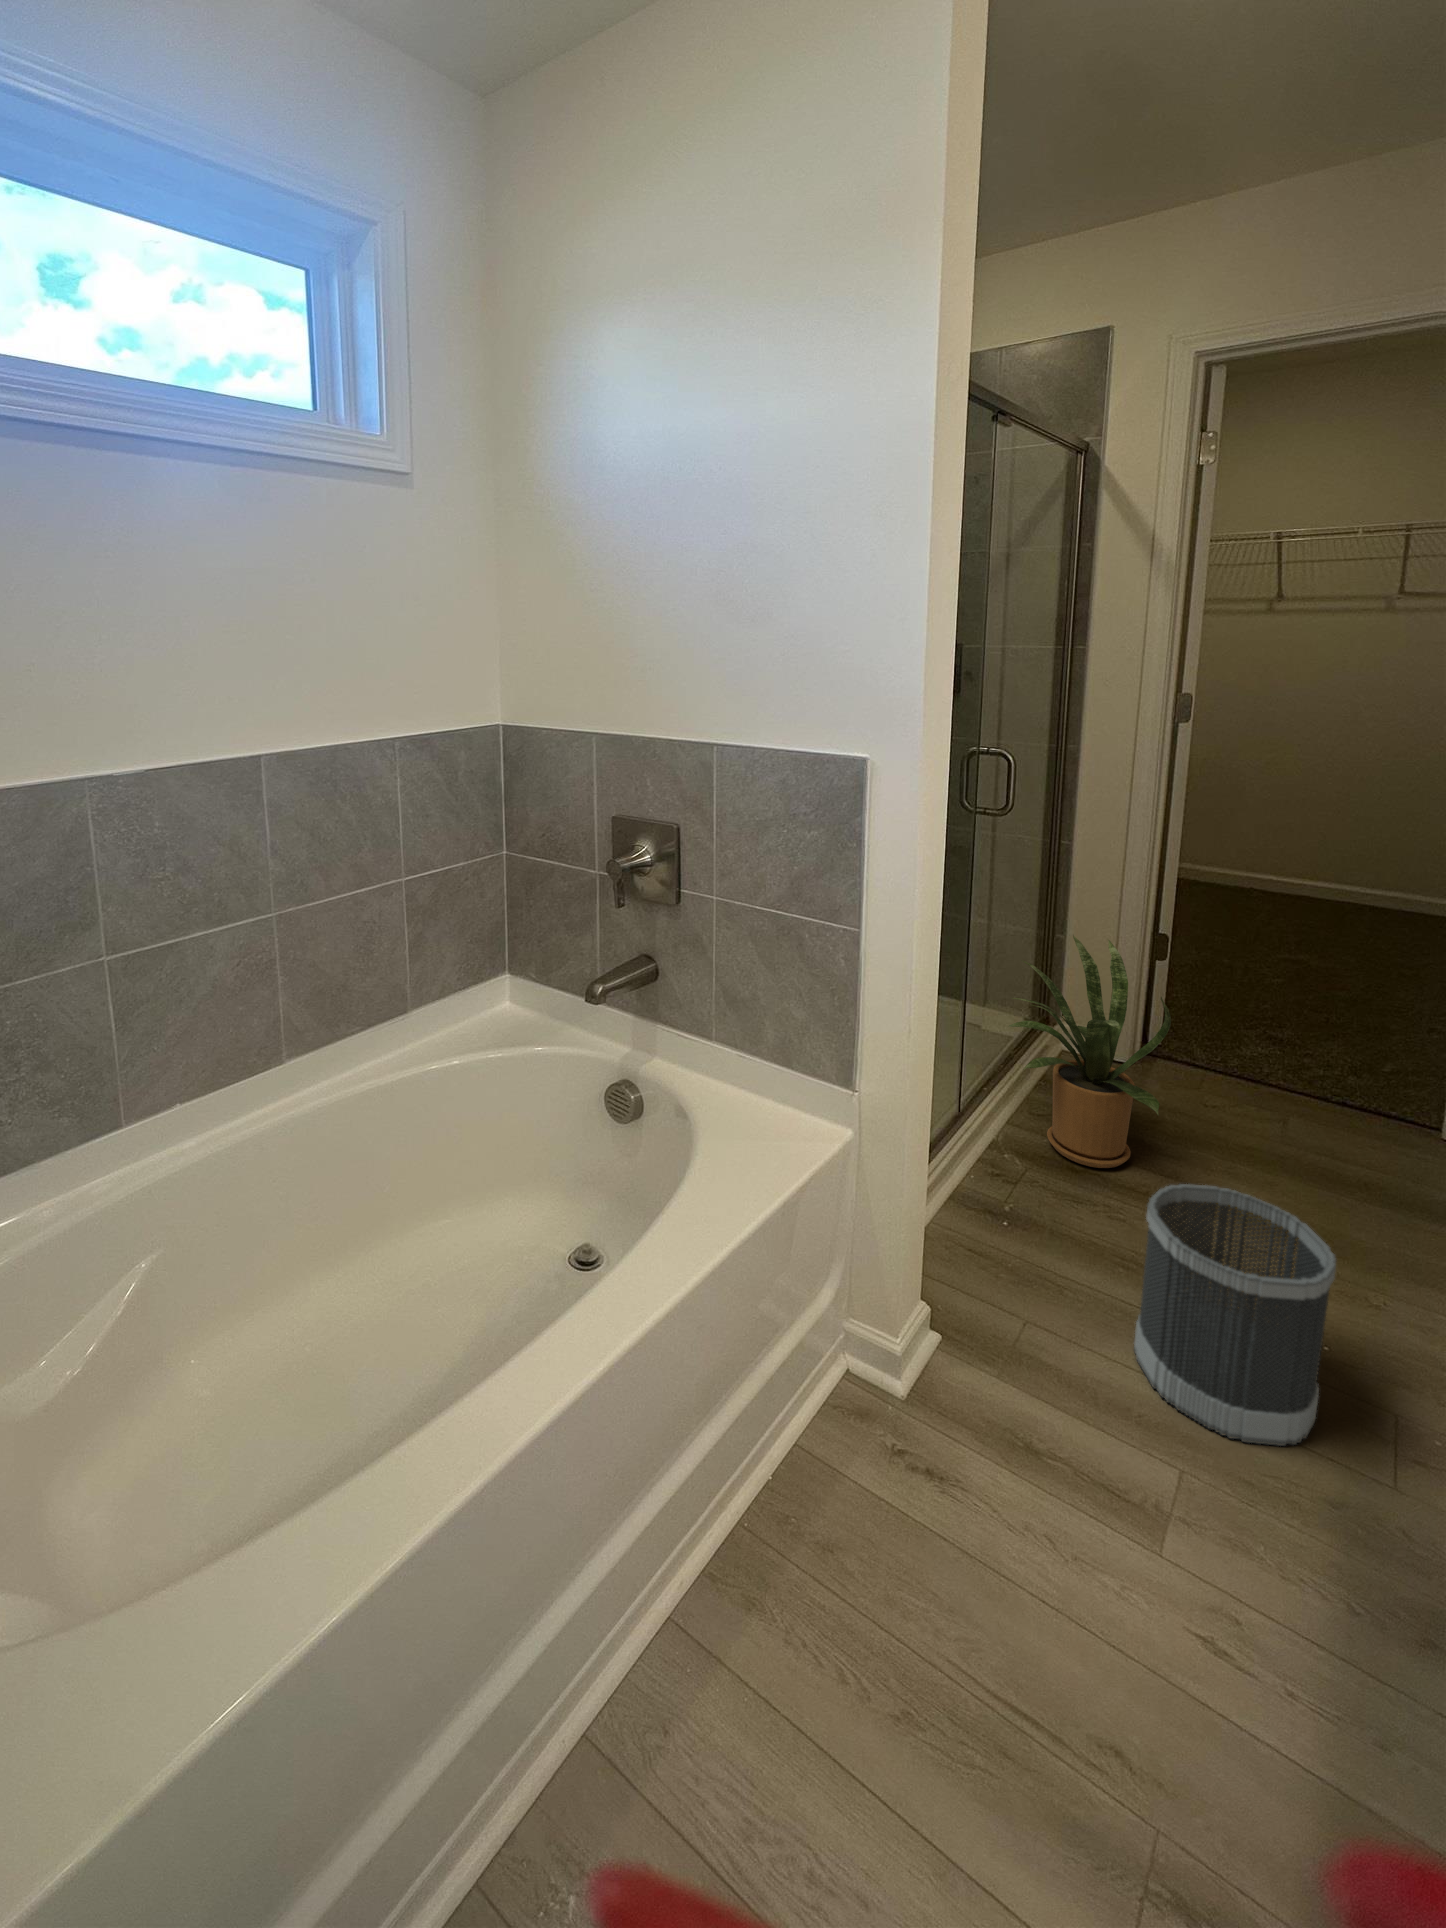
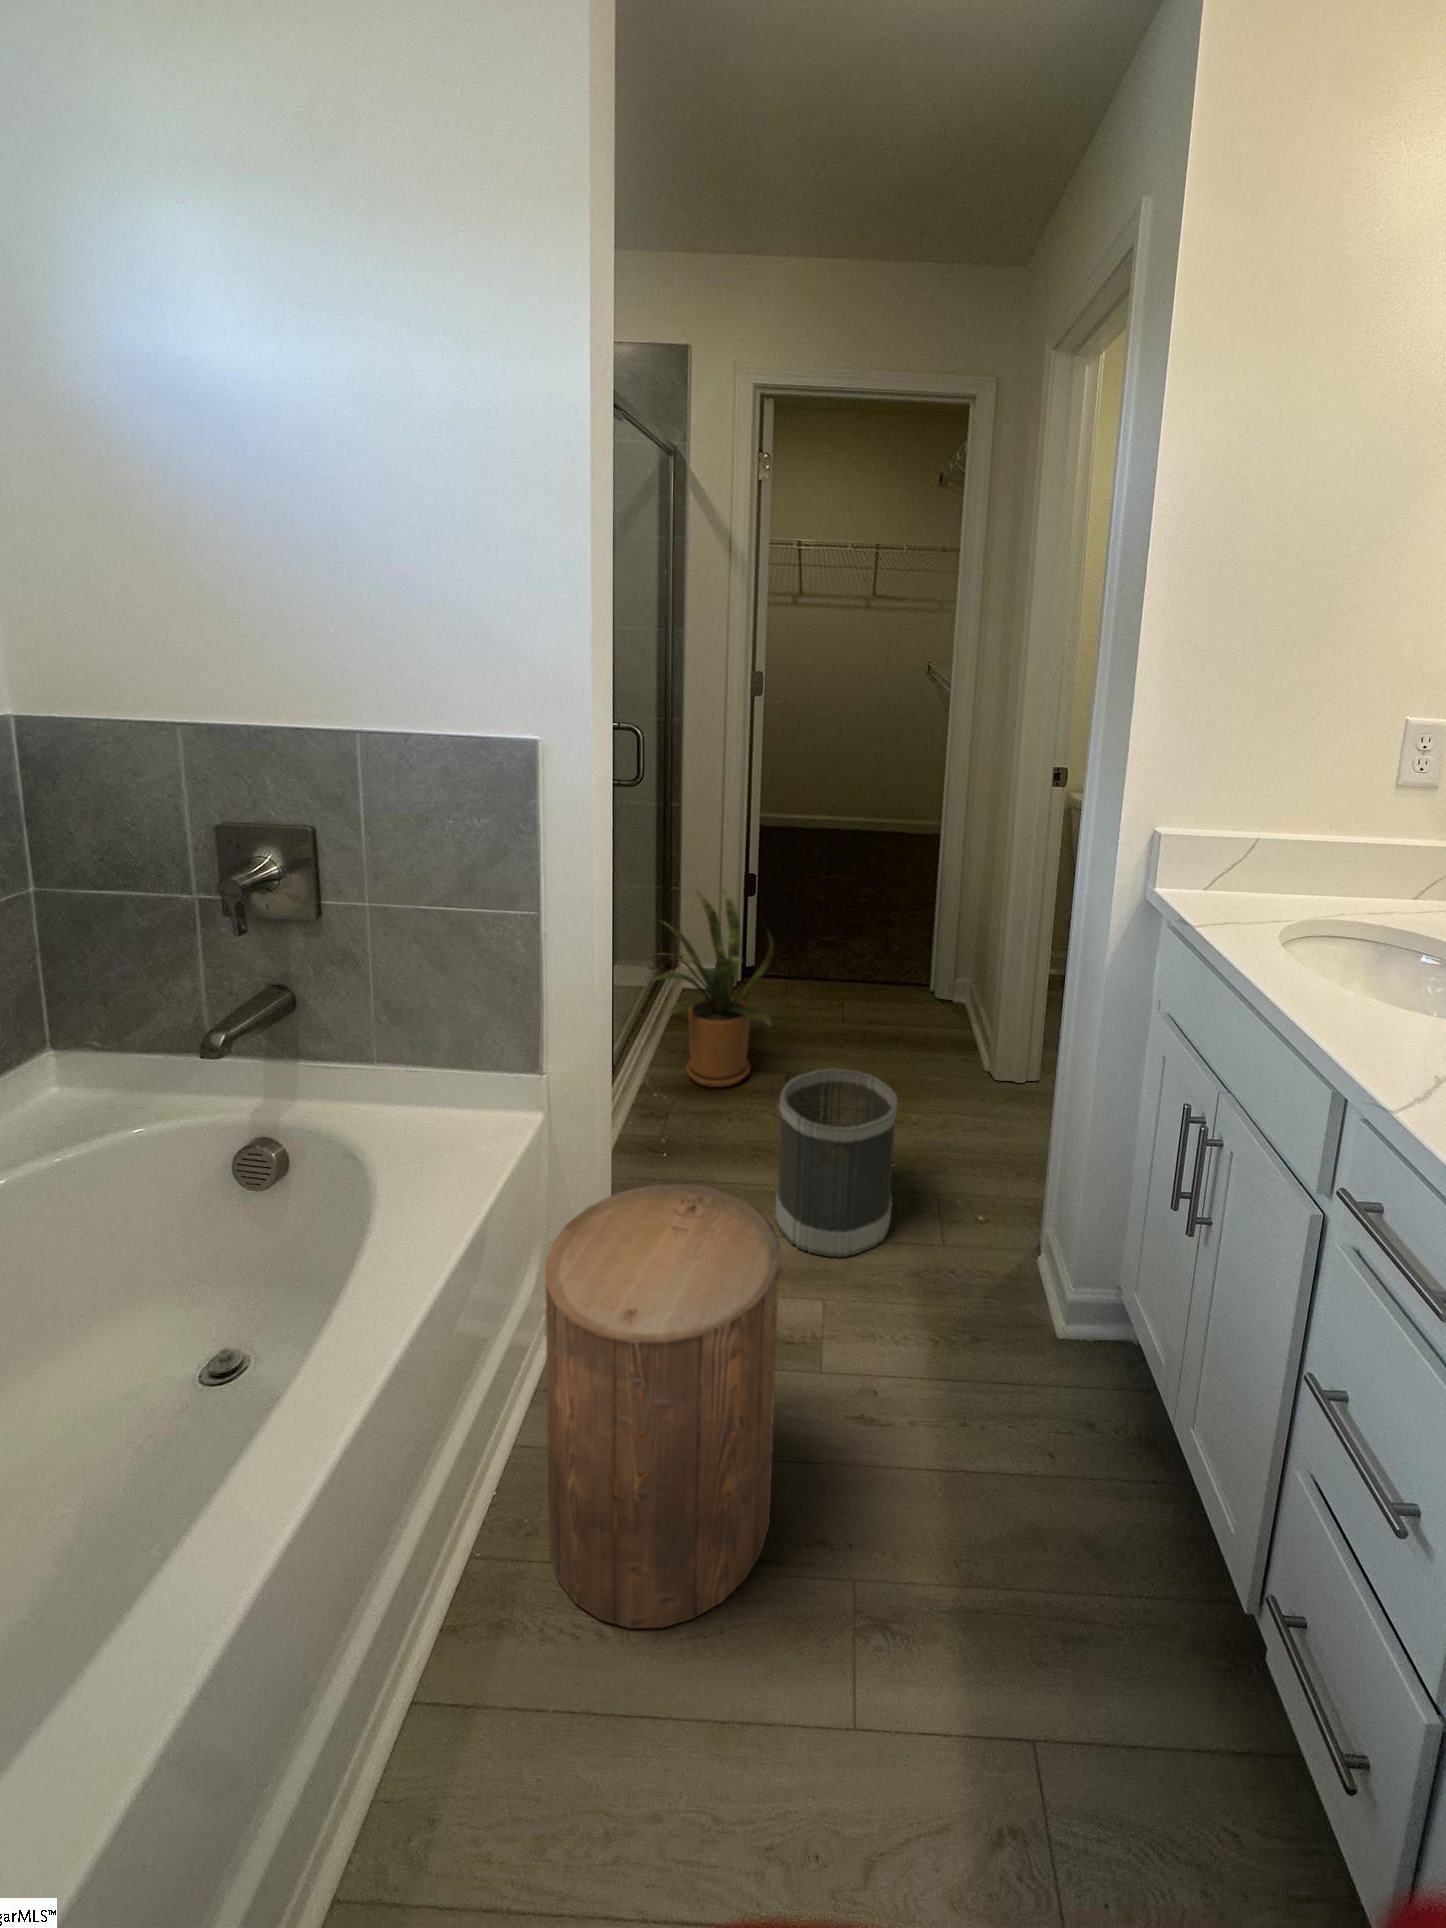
stool: none [805,1240,1093,1765] -> present [545,1183,780,1628]

